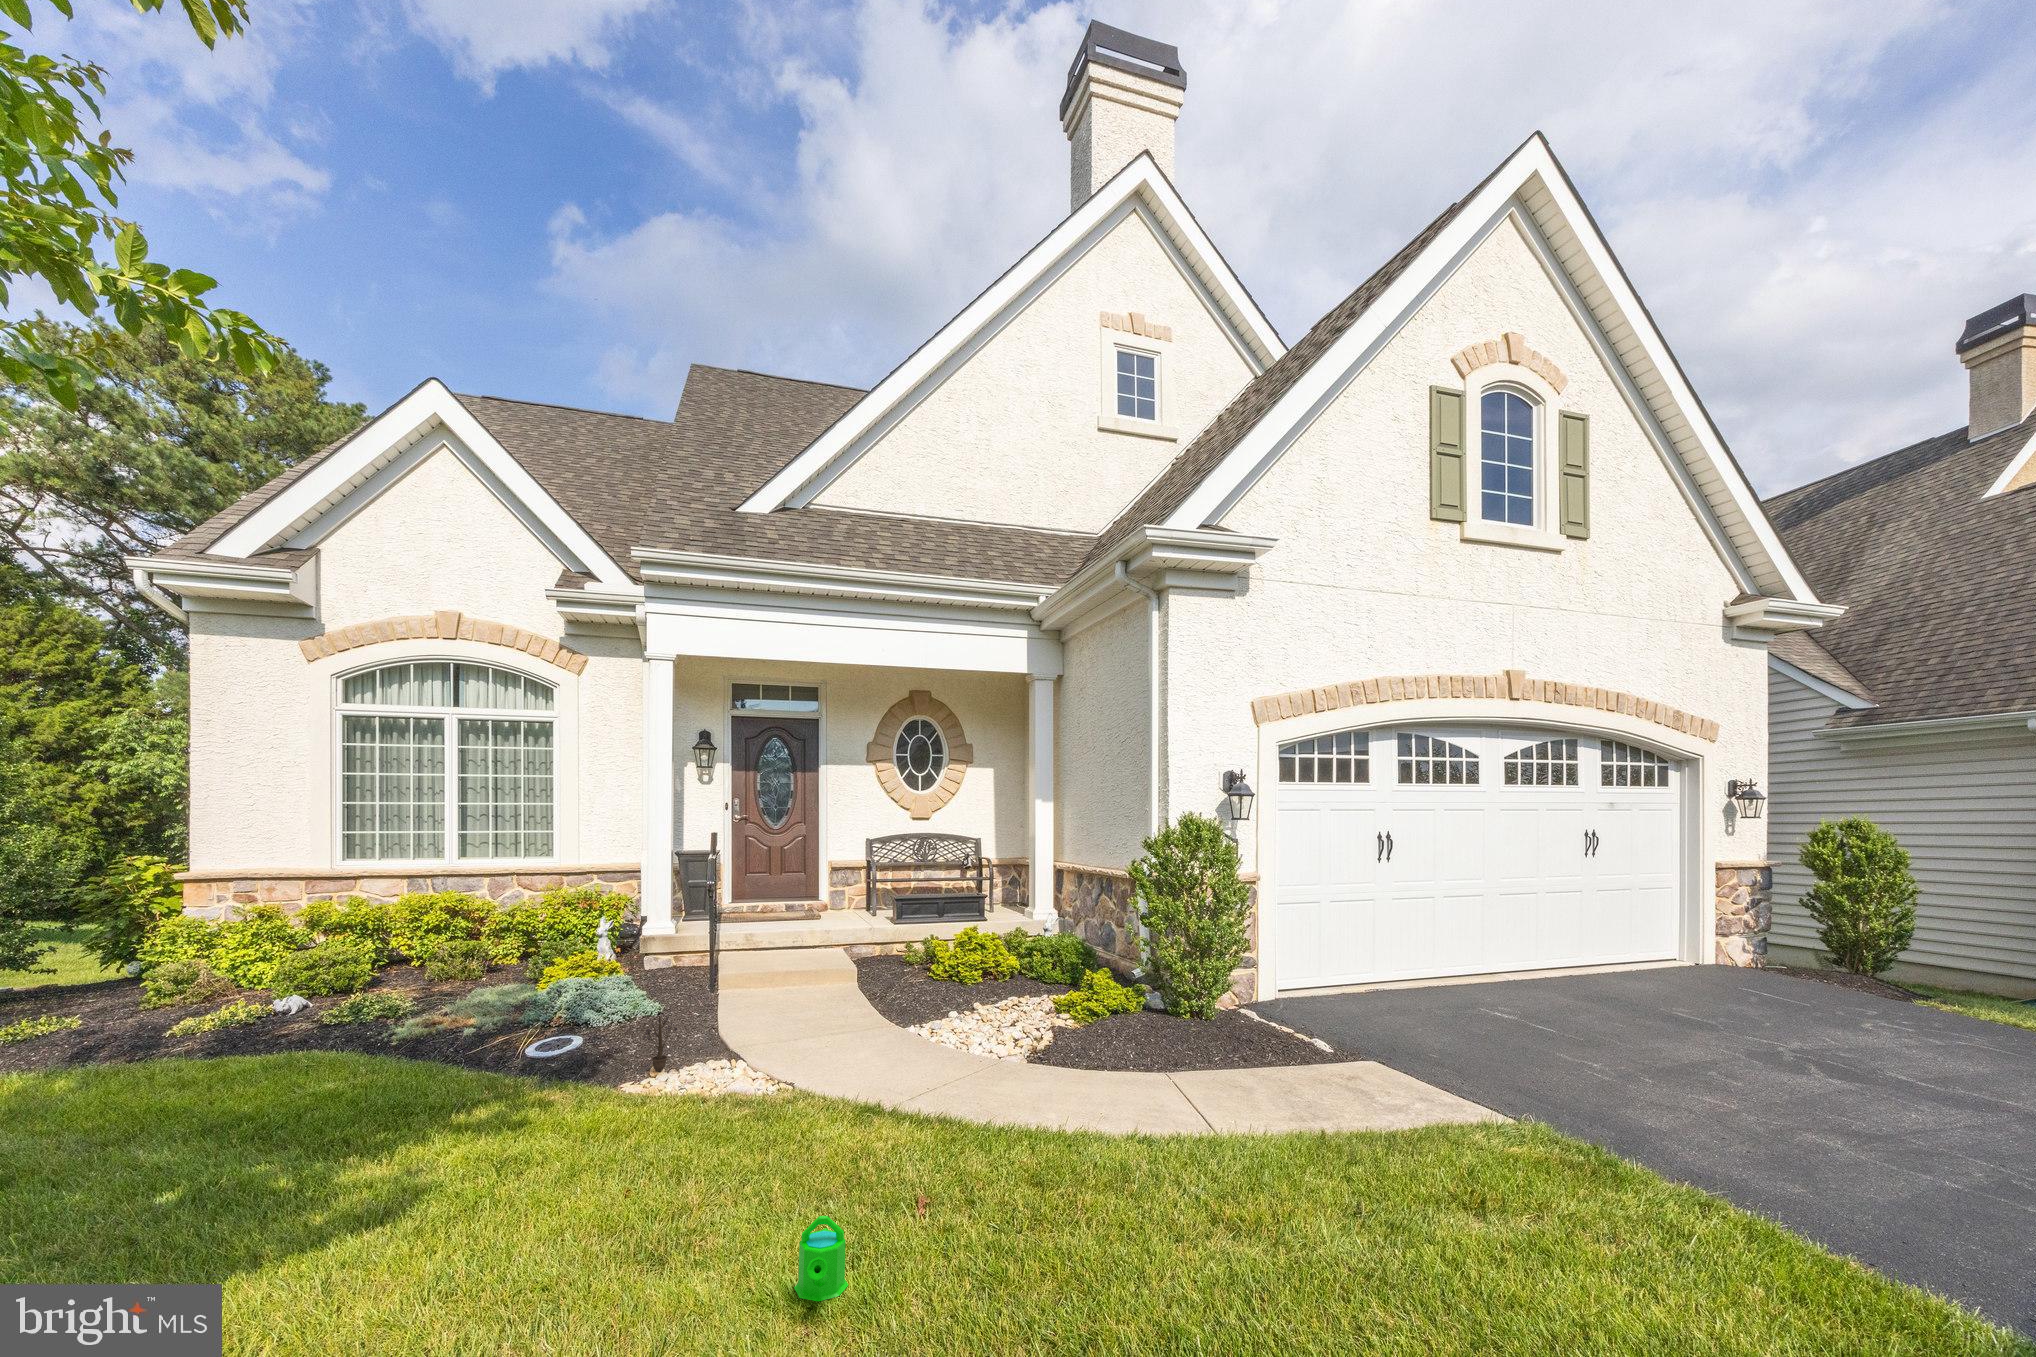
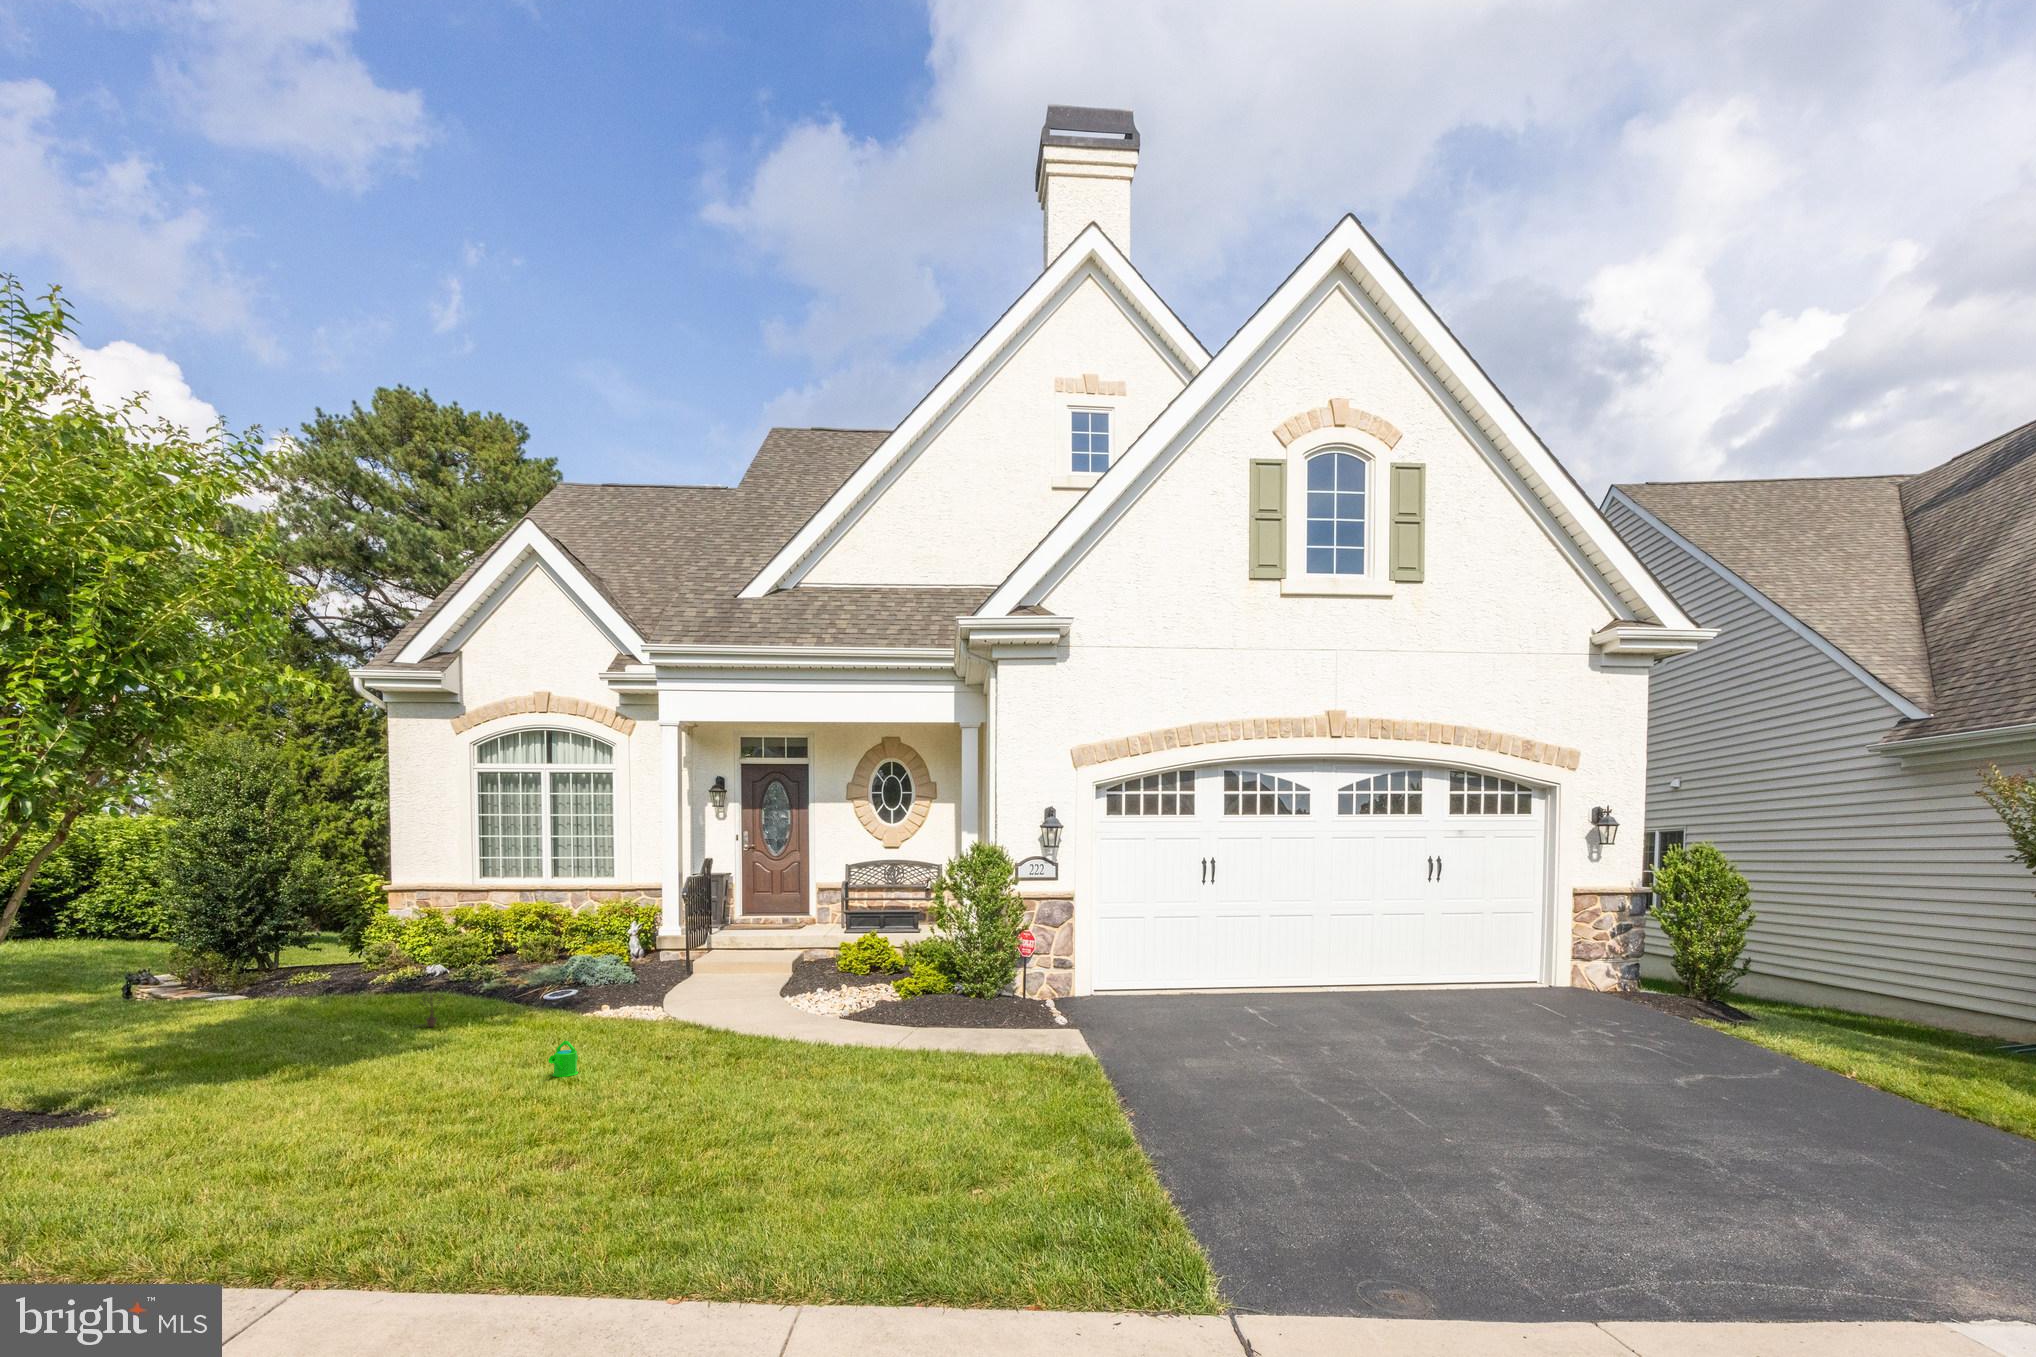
decorative plant: present [635,1016,677,1073] -> present [420,992,444,1027]

